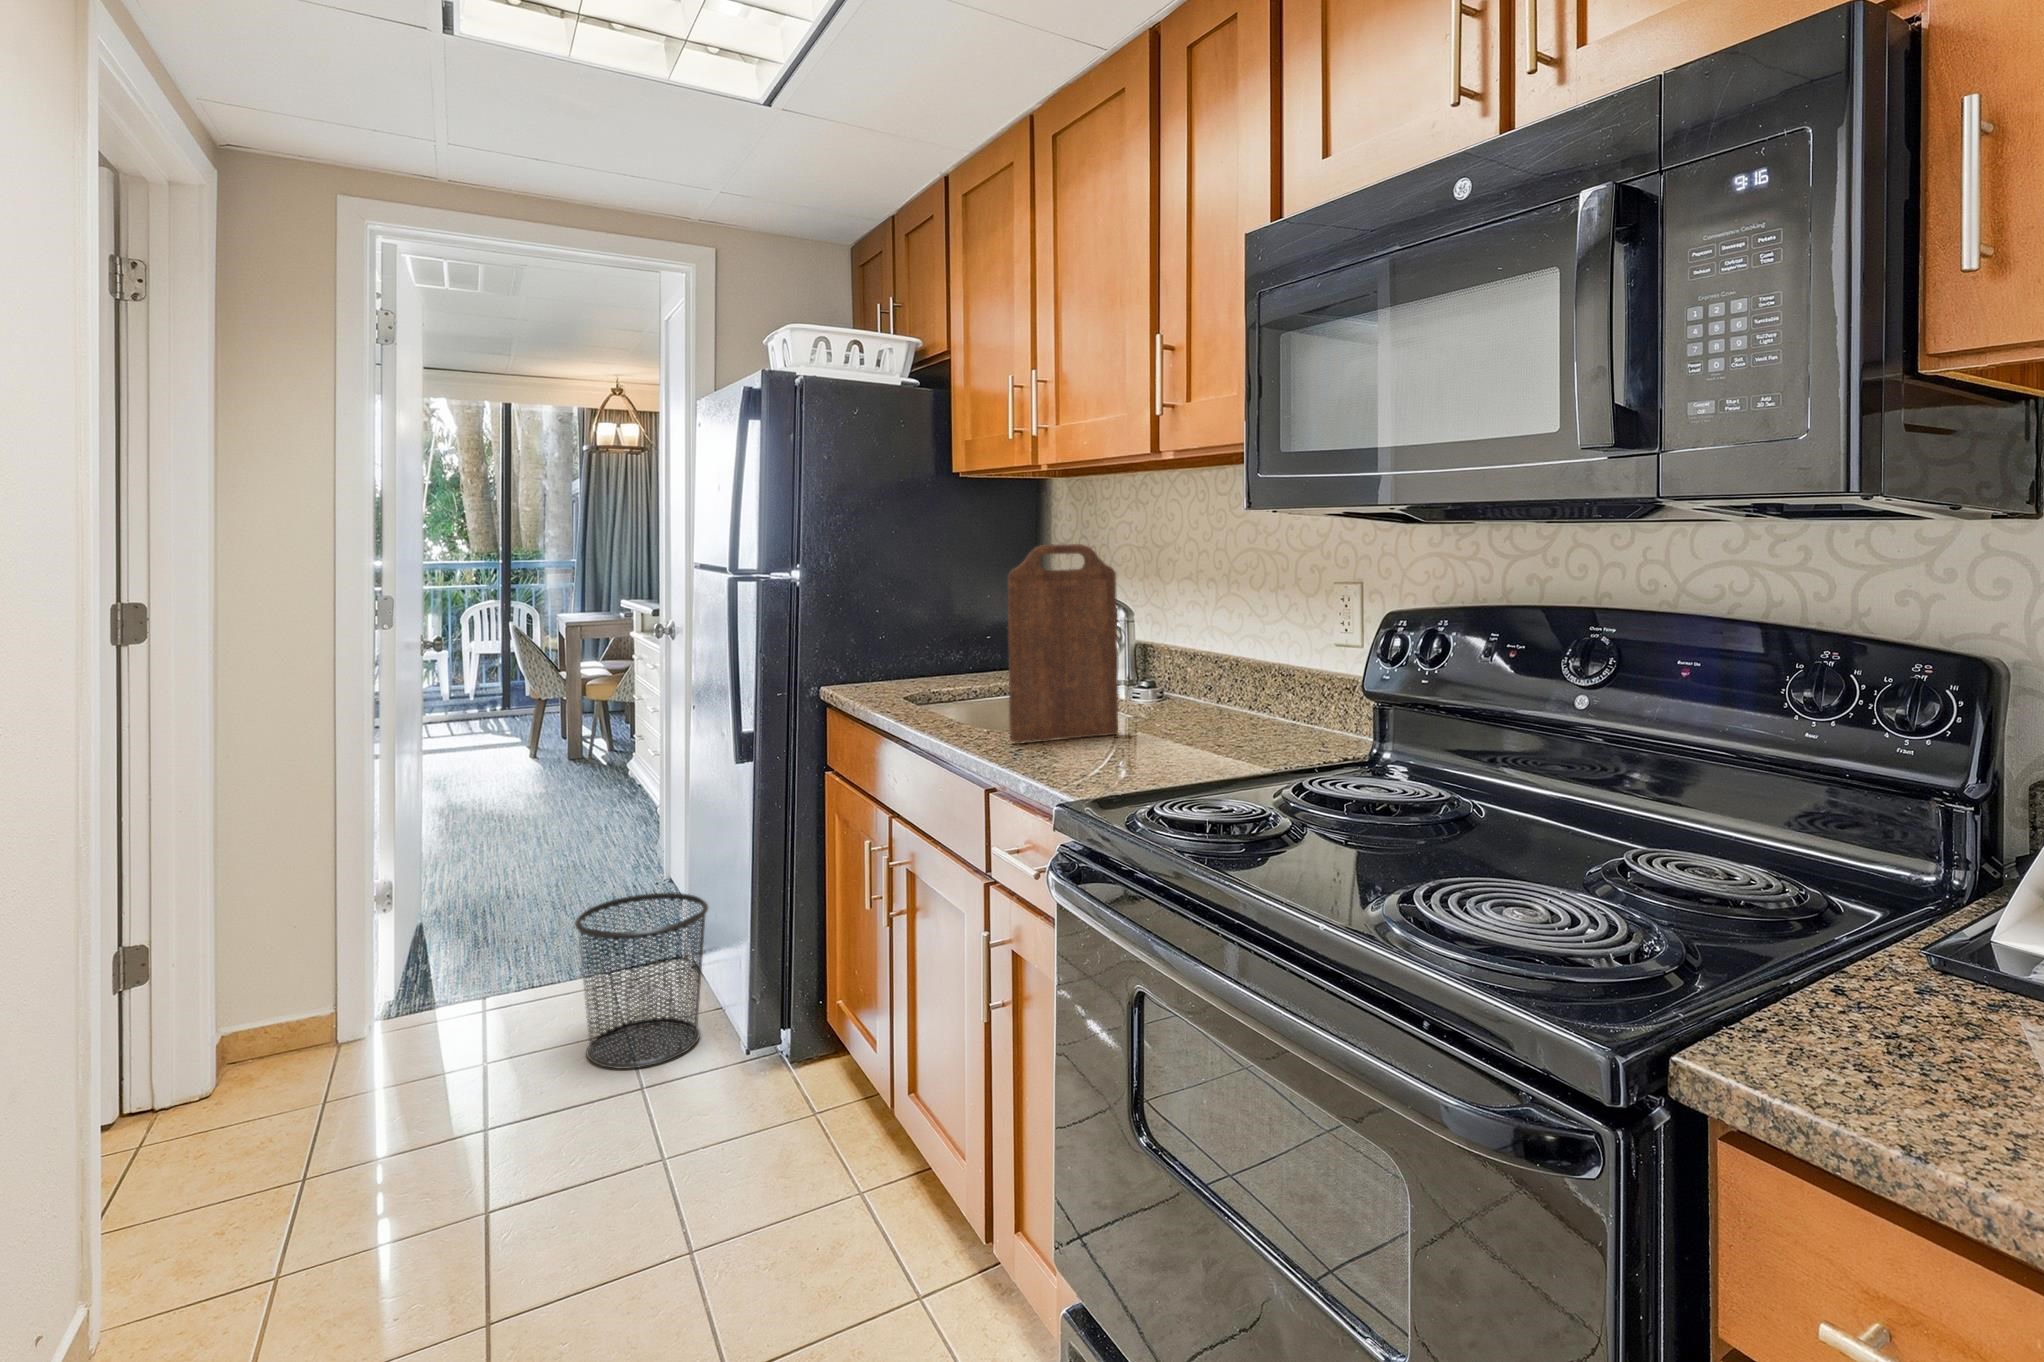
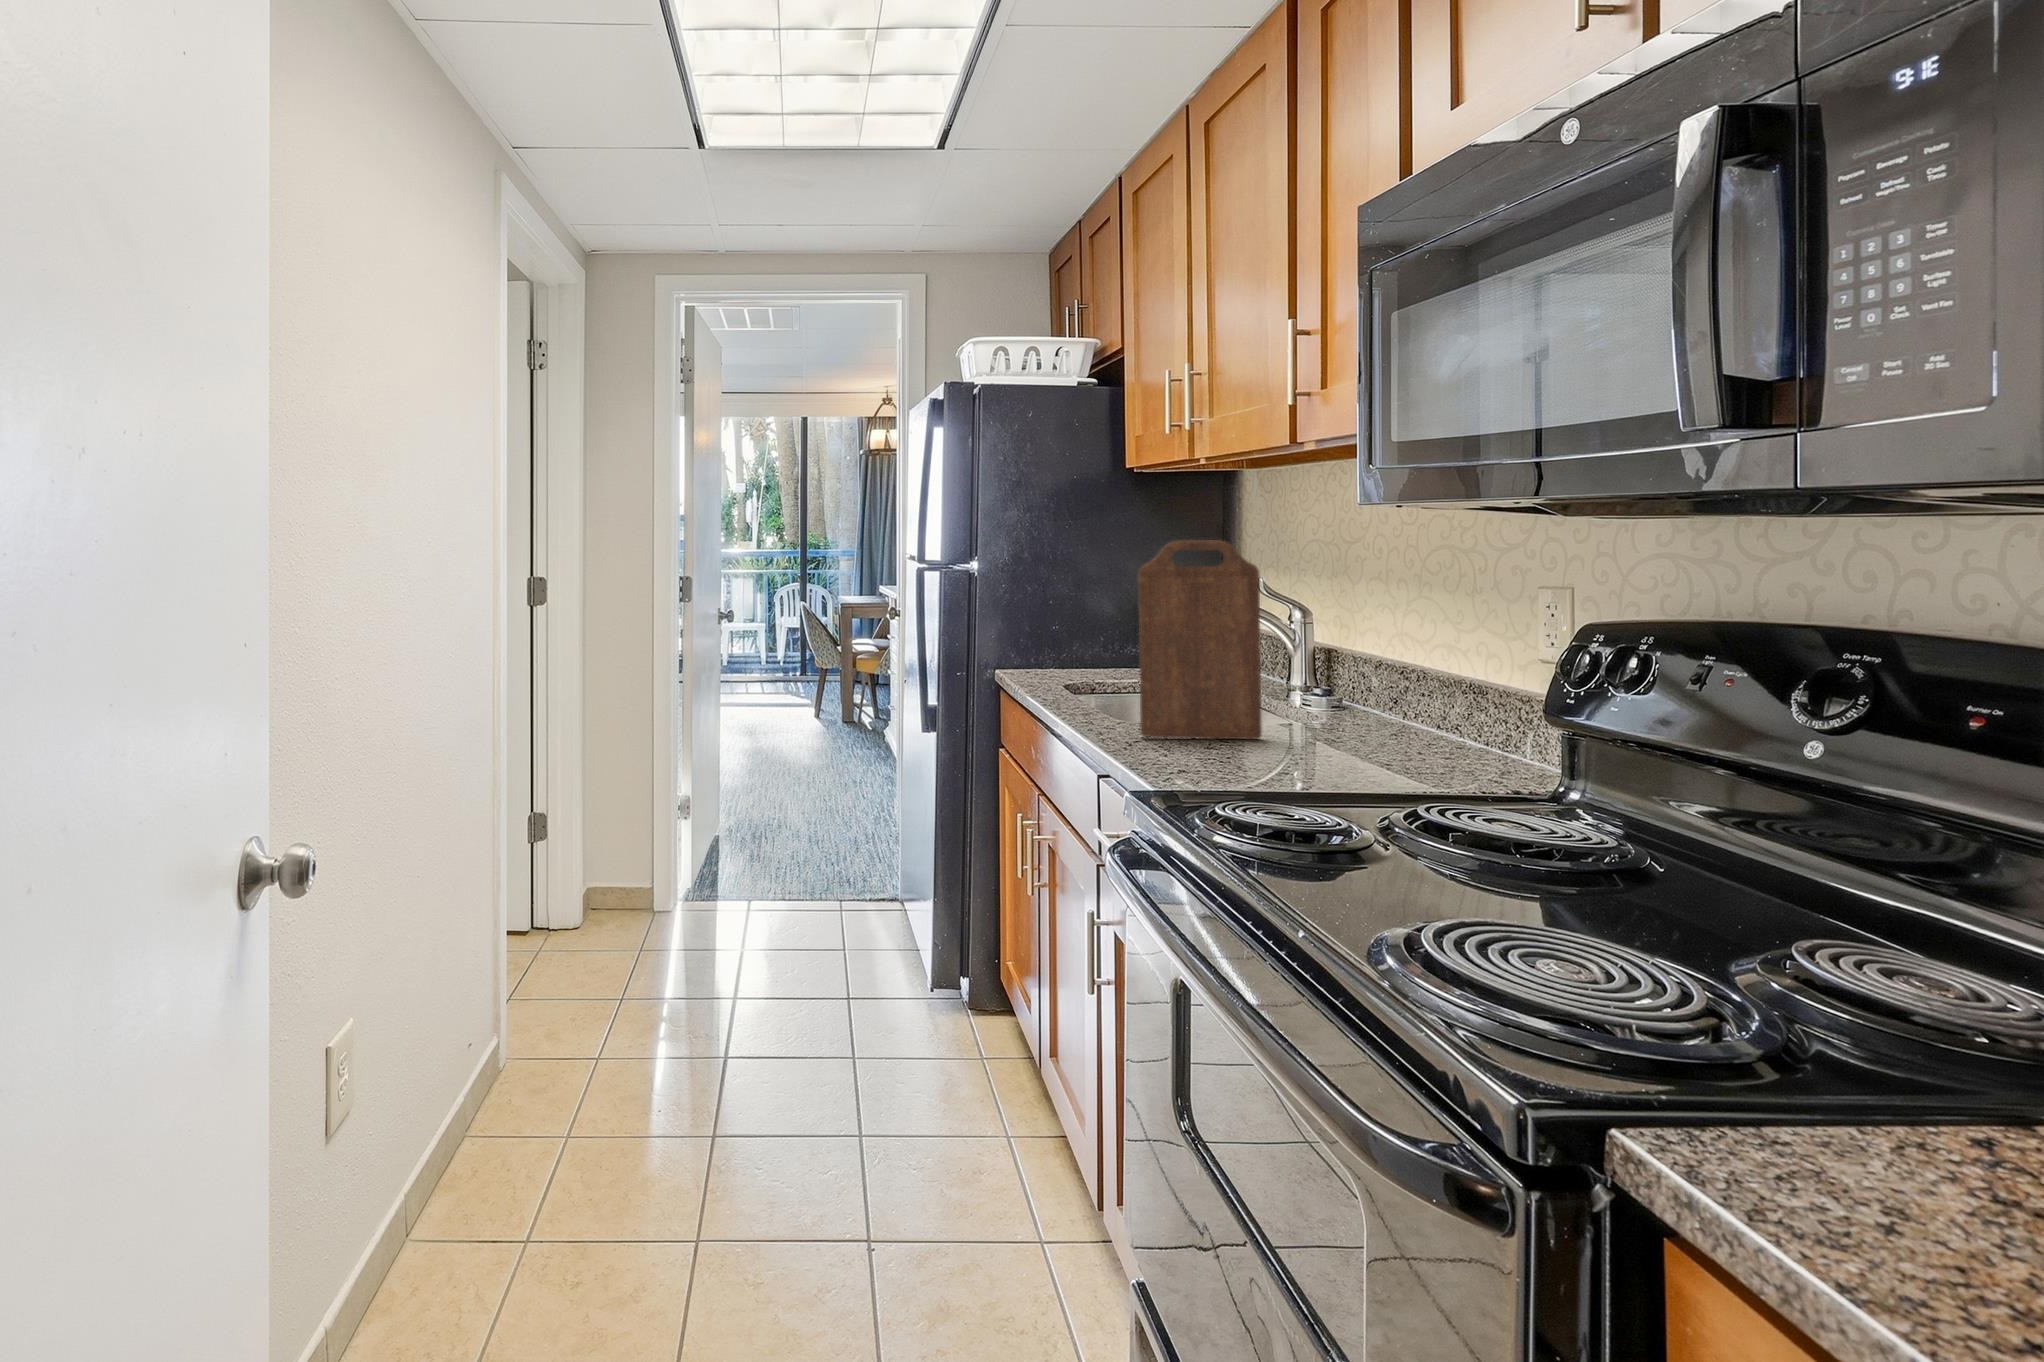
waste bin: present [575,893,708,1069] -> none [797,843,906,992]

